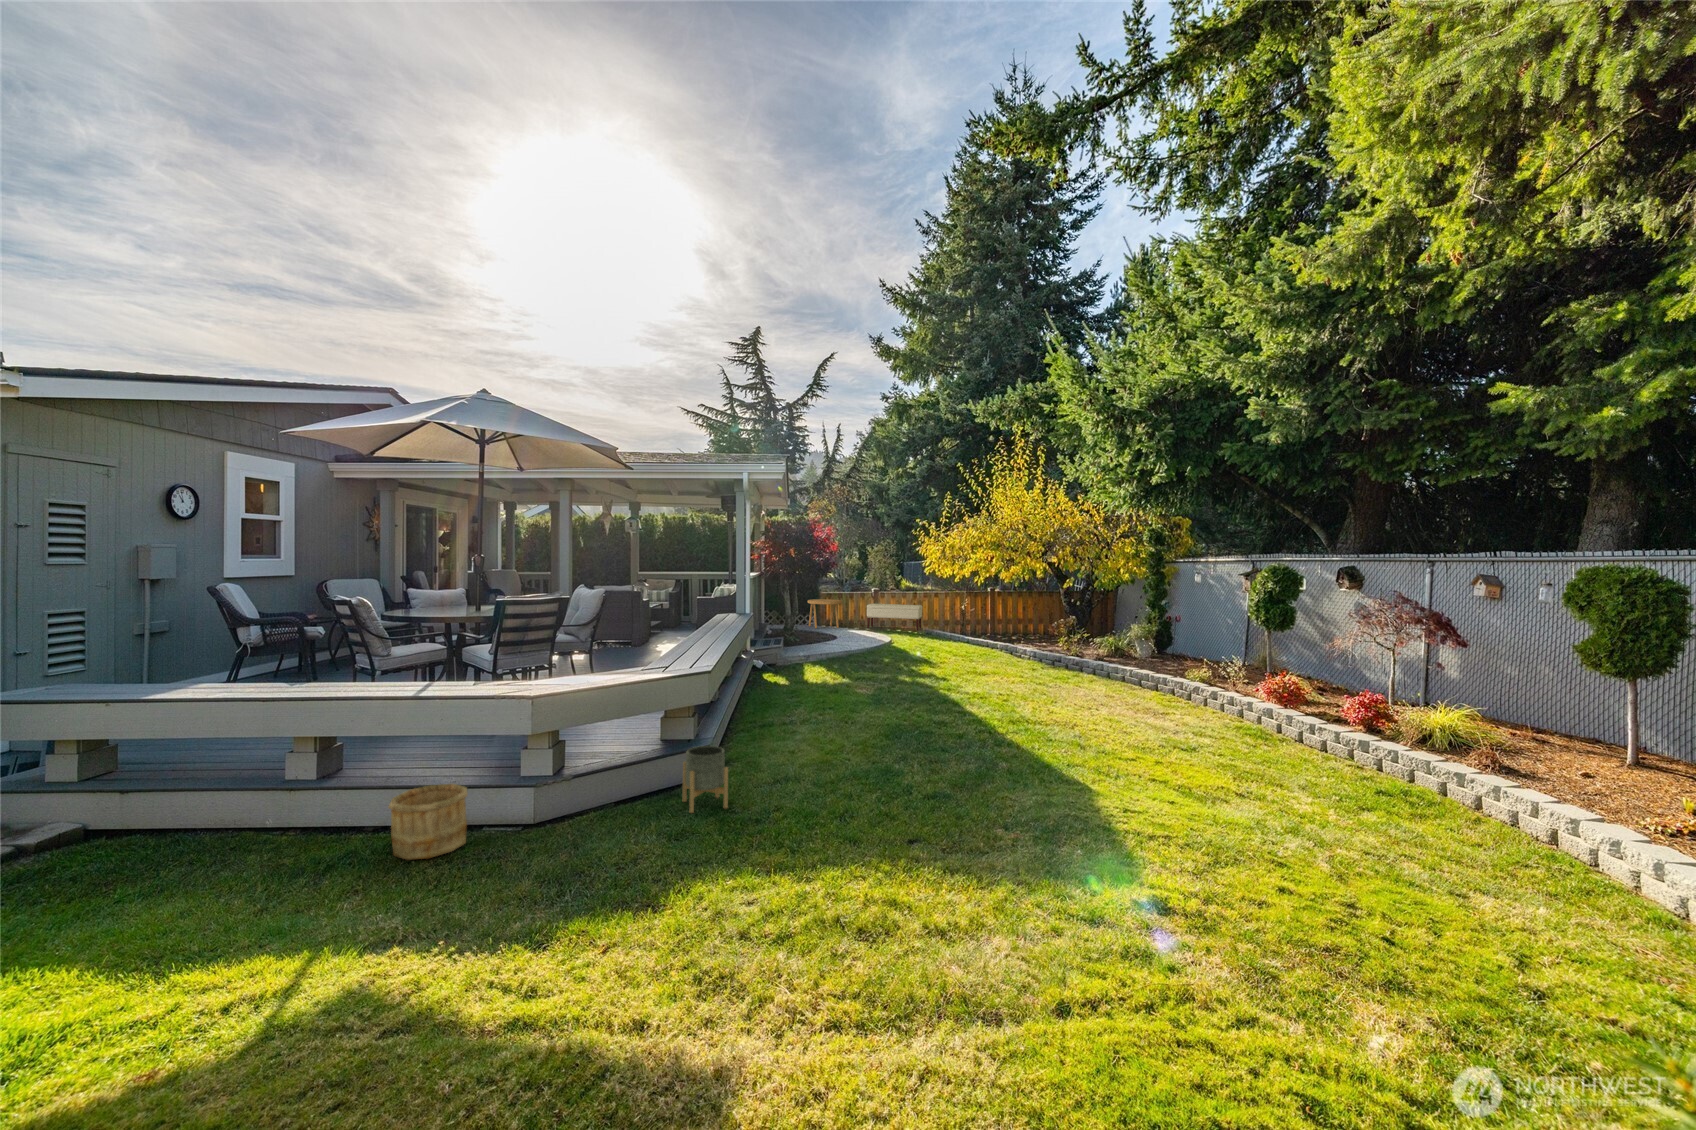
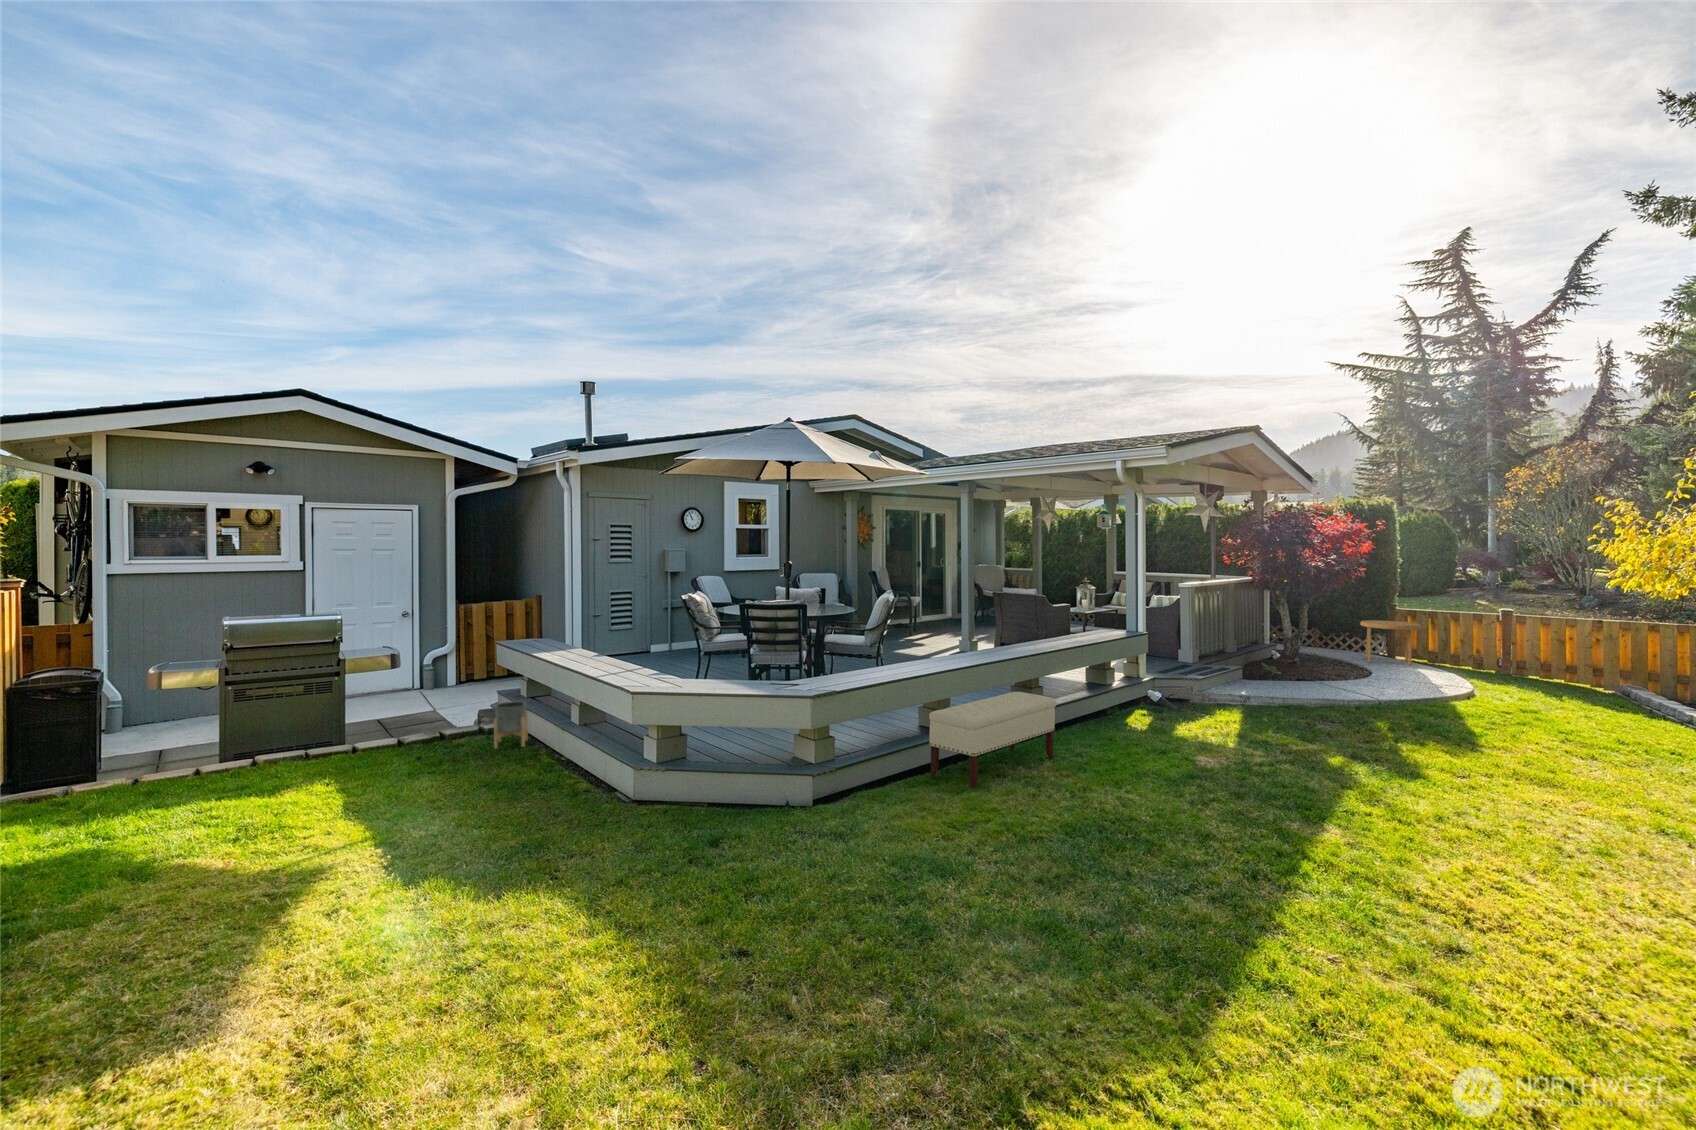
bench: present [867,604,922,630] -> present [929,692,1056,788]
planter: present [682,746,728,813] -> present [494,702,528,749]
wooden bucket: present [388,784,468,860] -> none [535,741,591,793]

